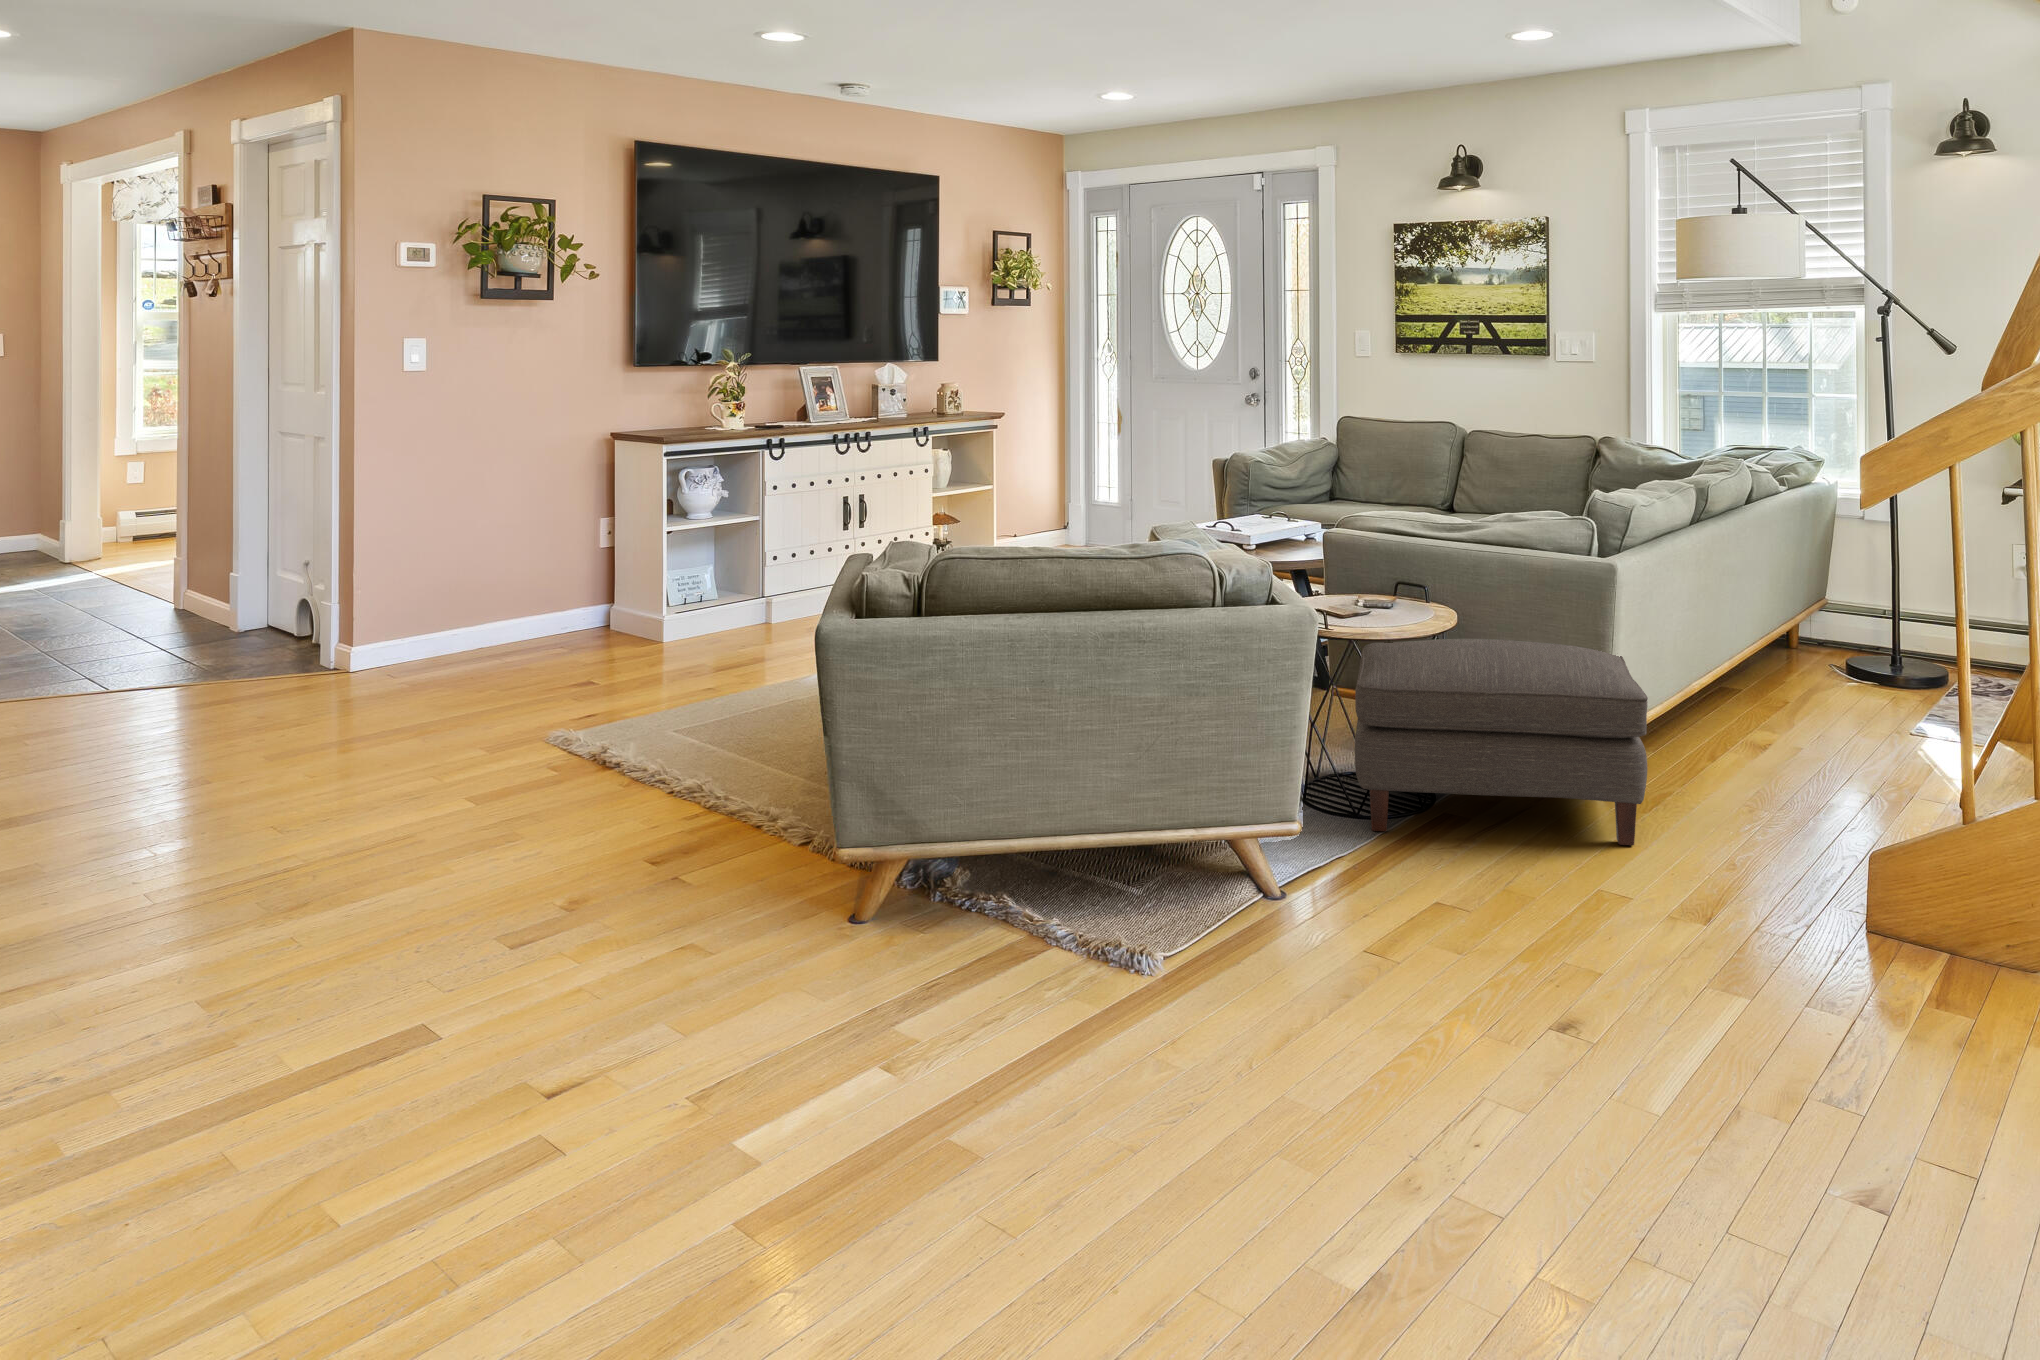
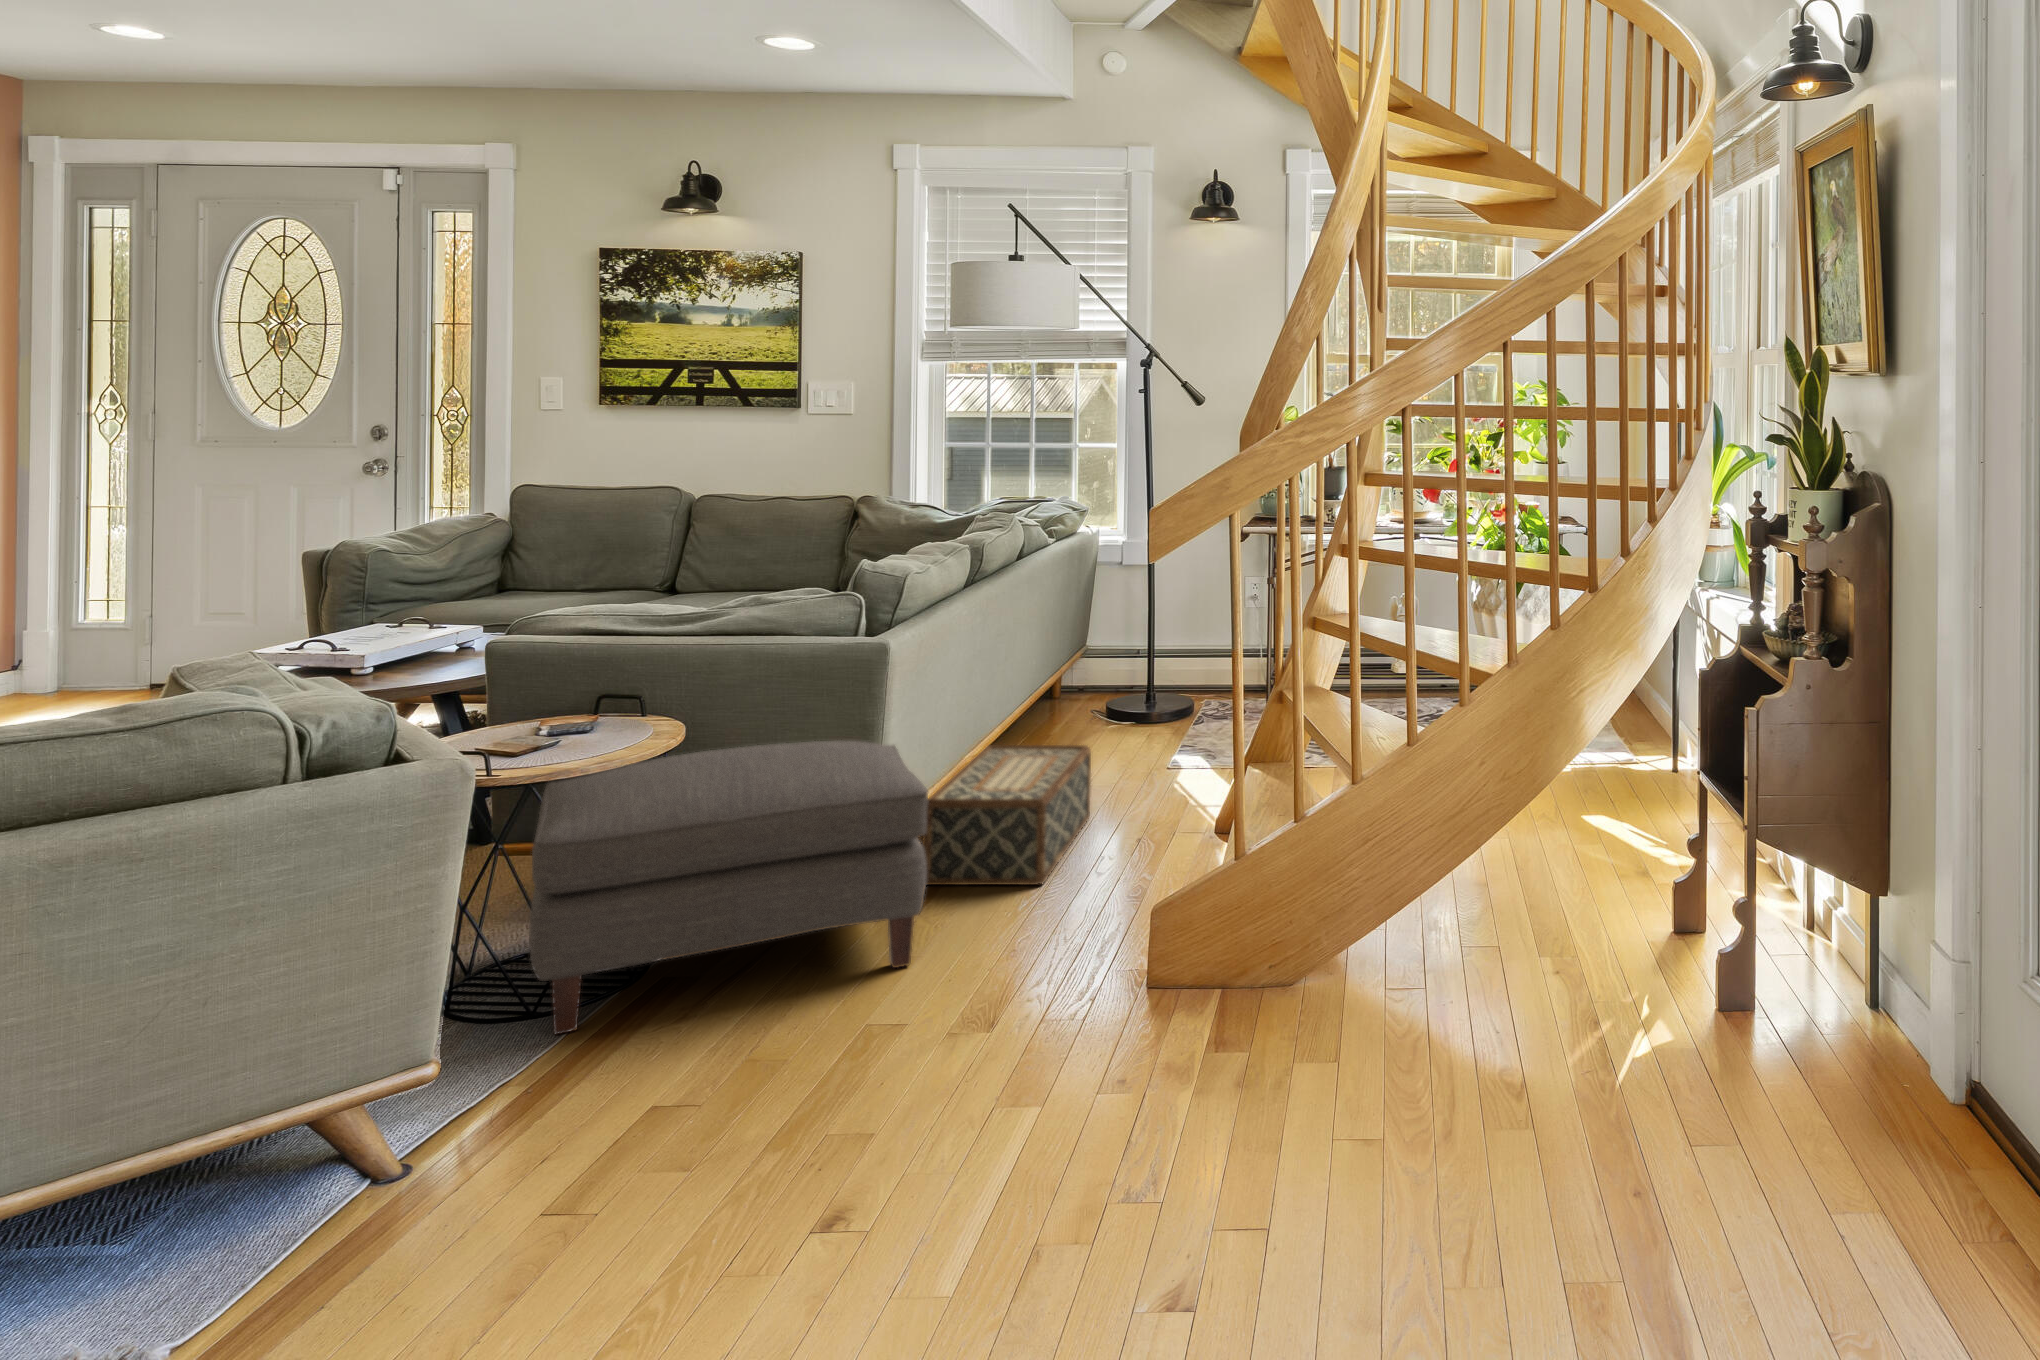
woven basket: none [1649,675,1814,808] -> present [922,745,1091,885]

